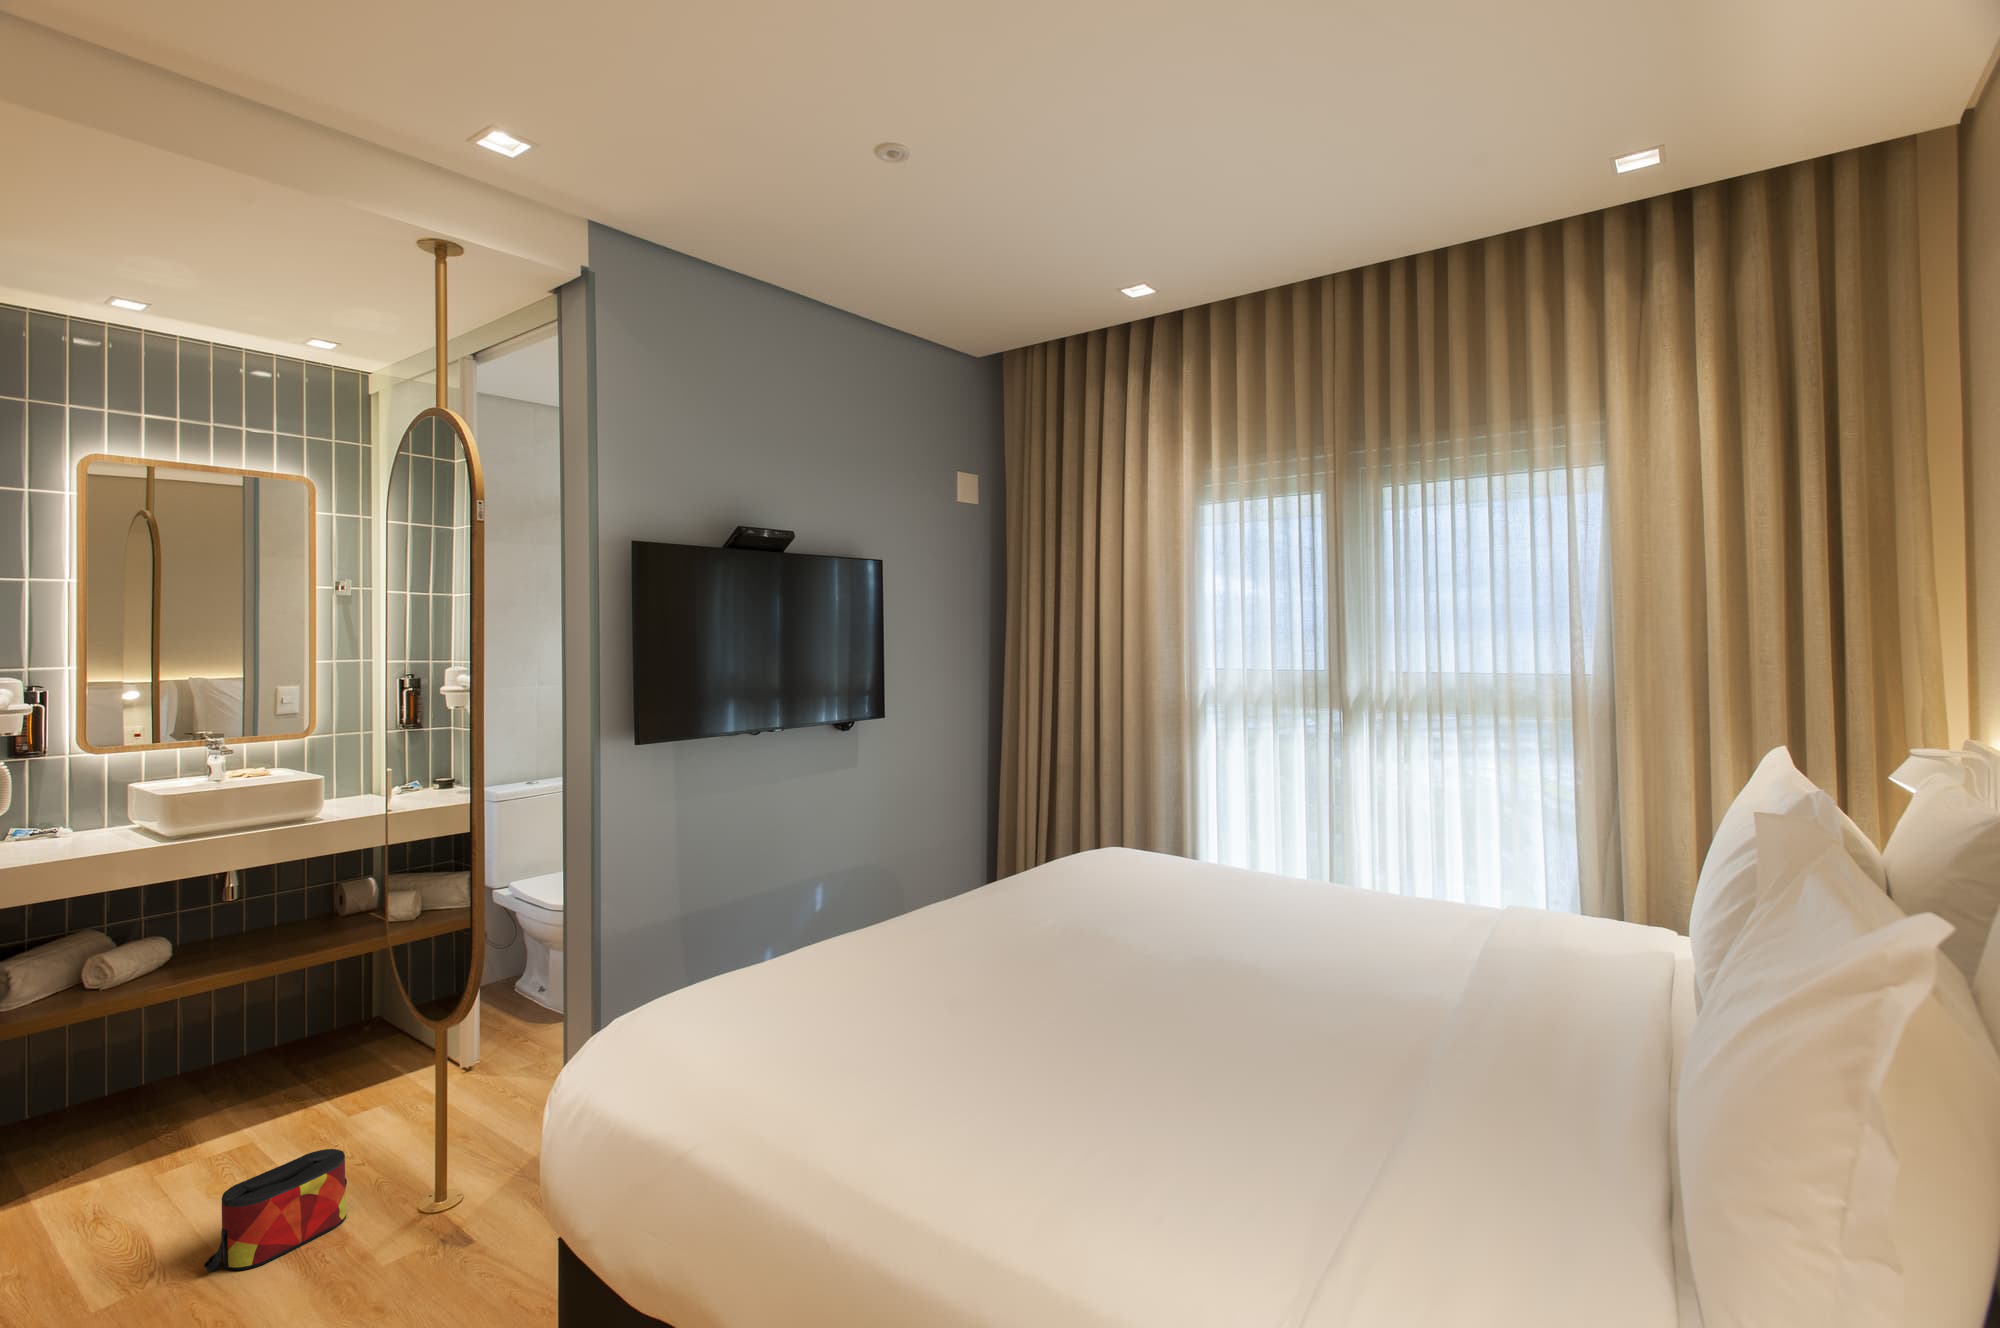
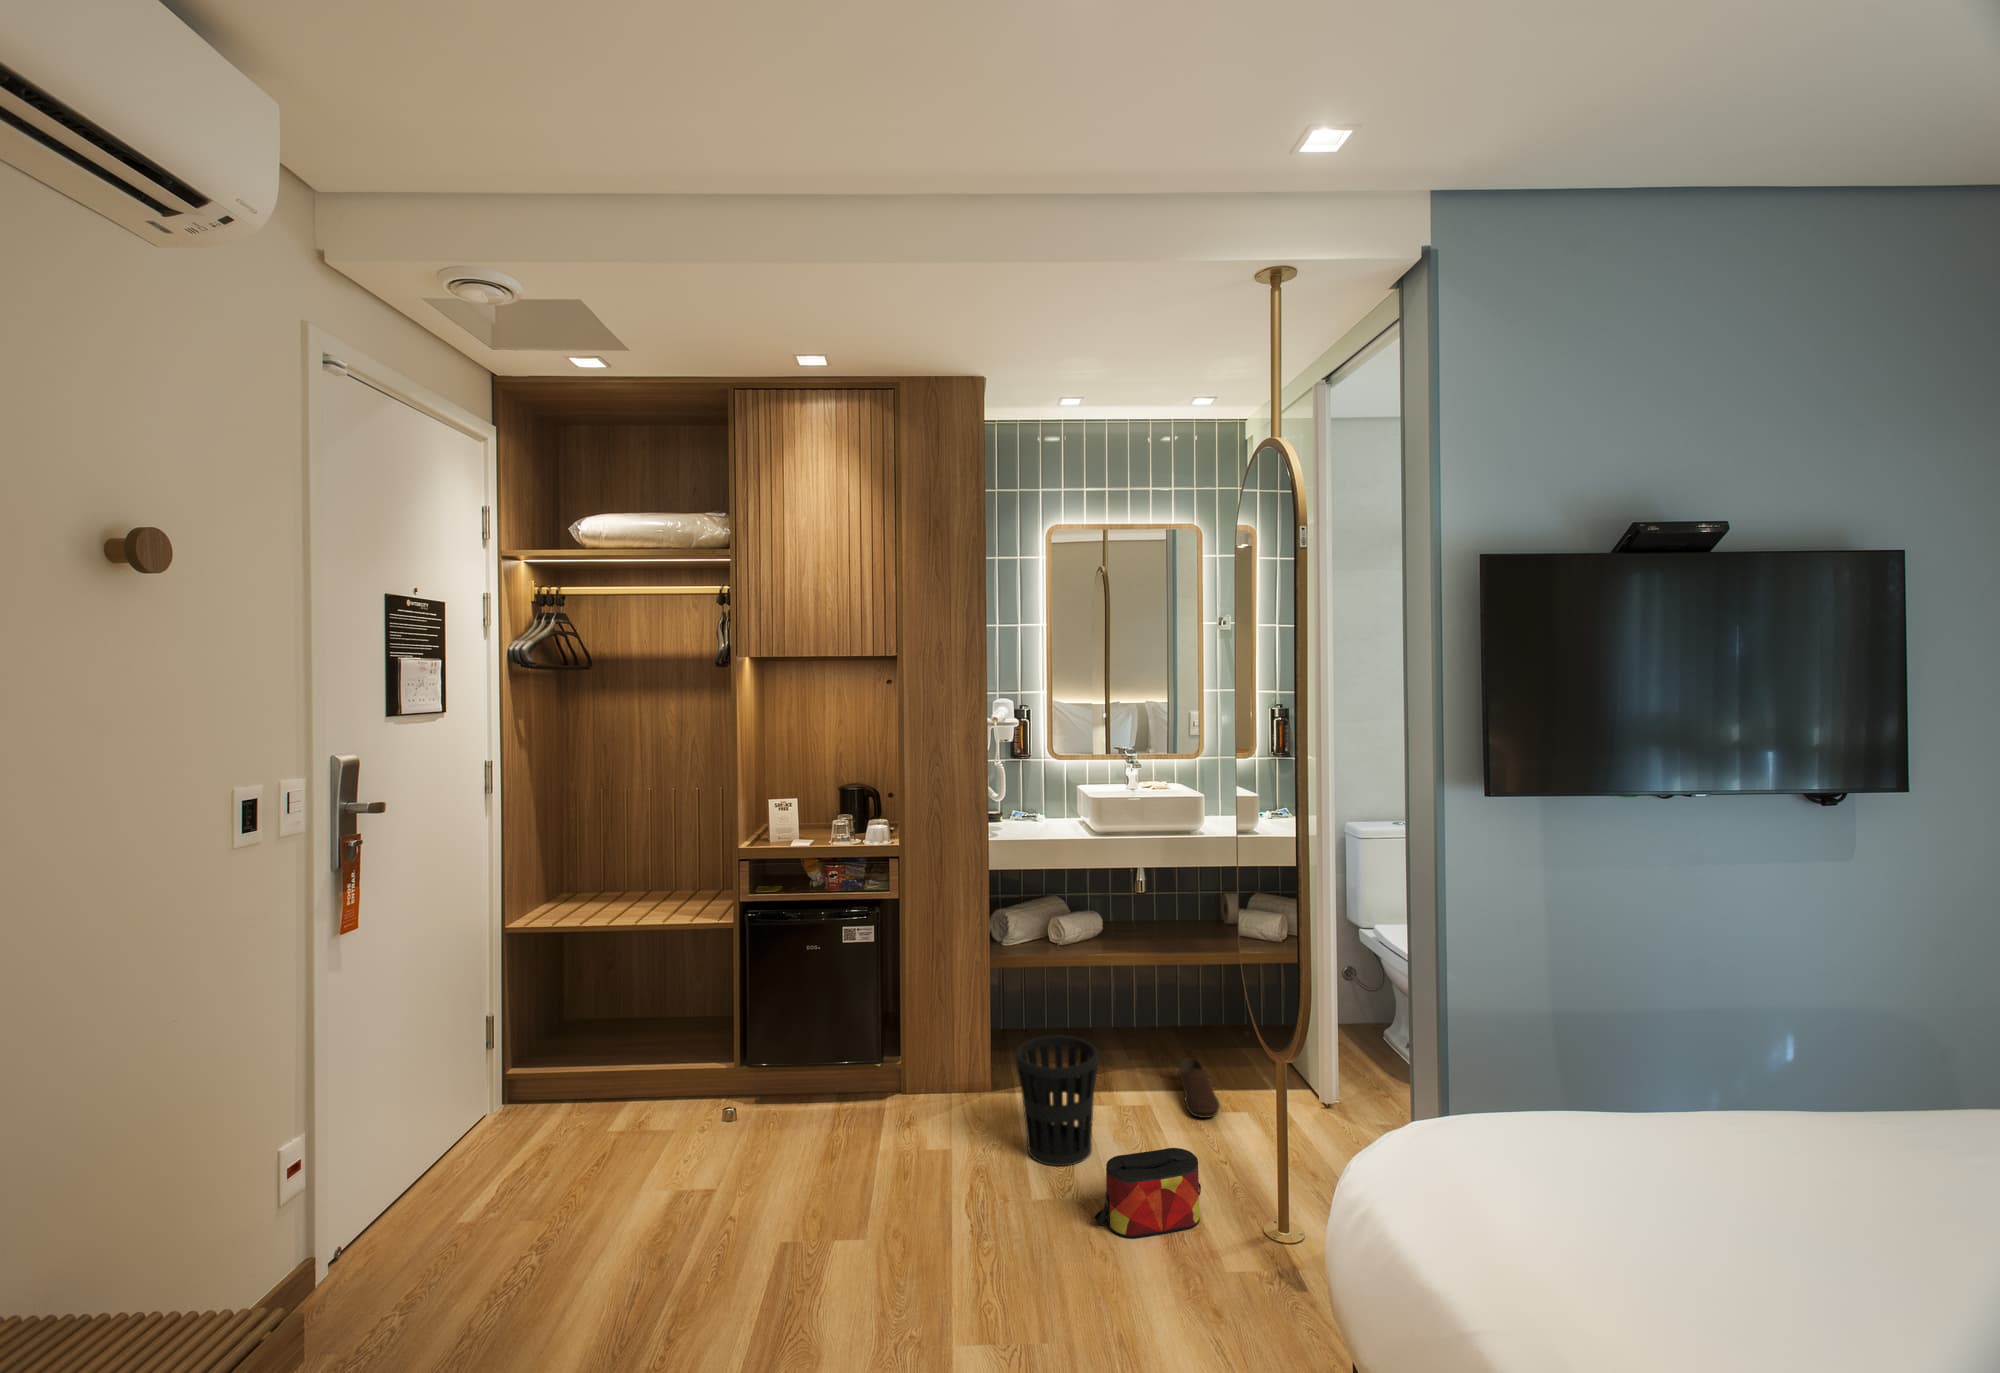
shoe: none [295,1073,352,1130] -> present [1180,1057,1220,1118]
wastebasket: none [53,1081,192,1250] -> present [1015,1035,1098,1166]

